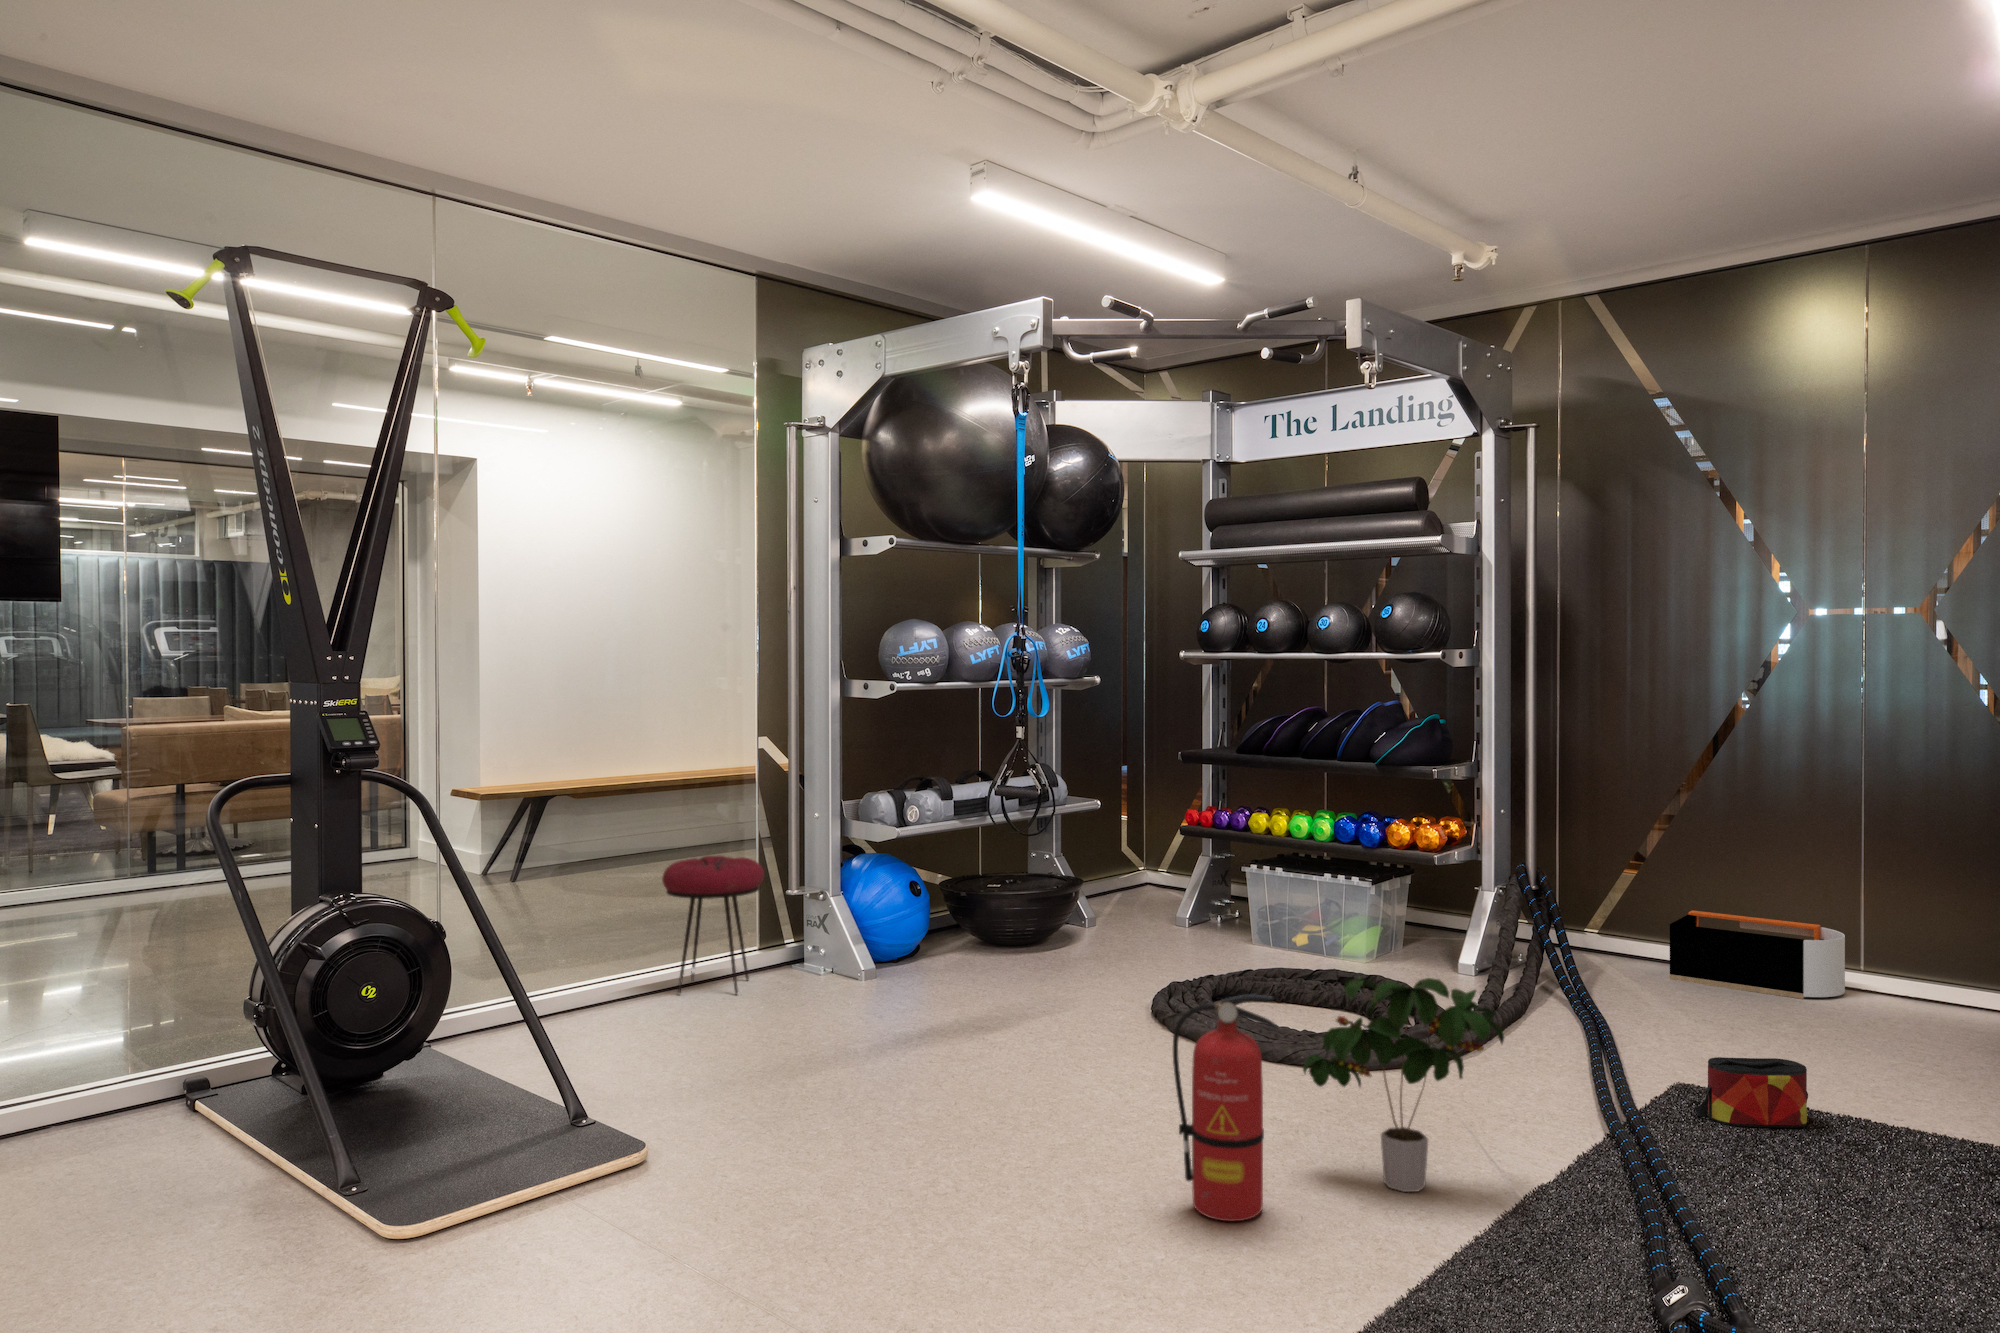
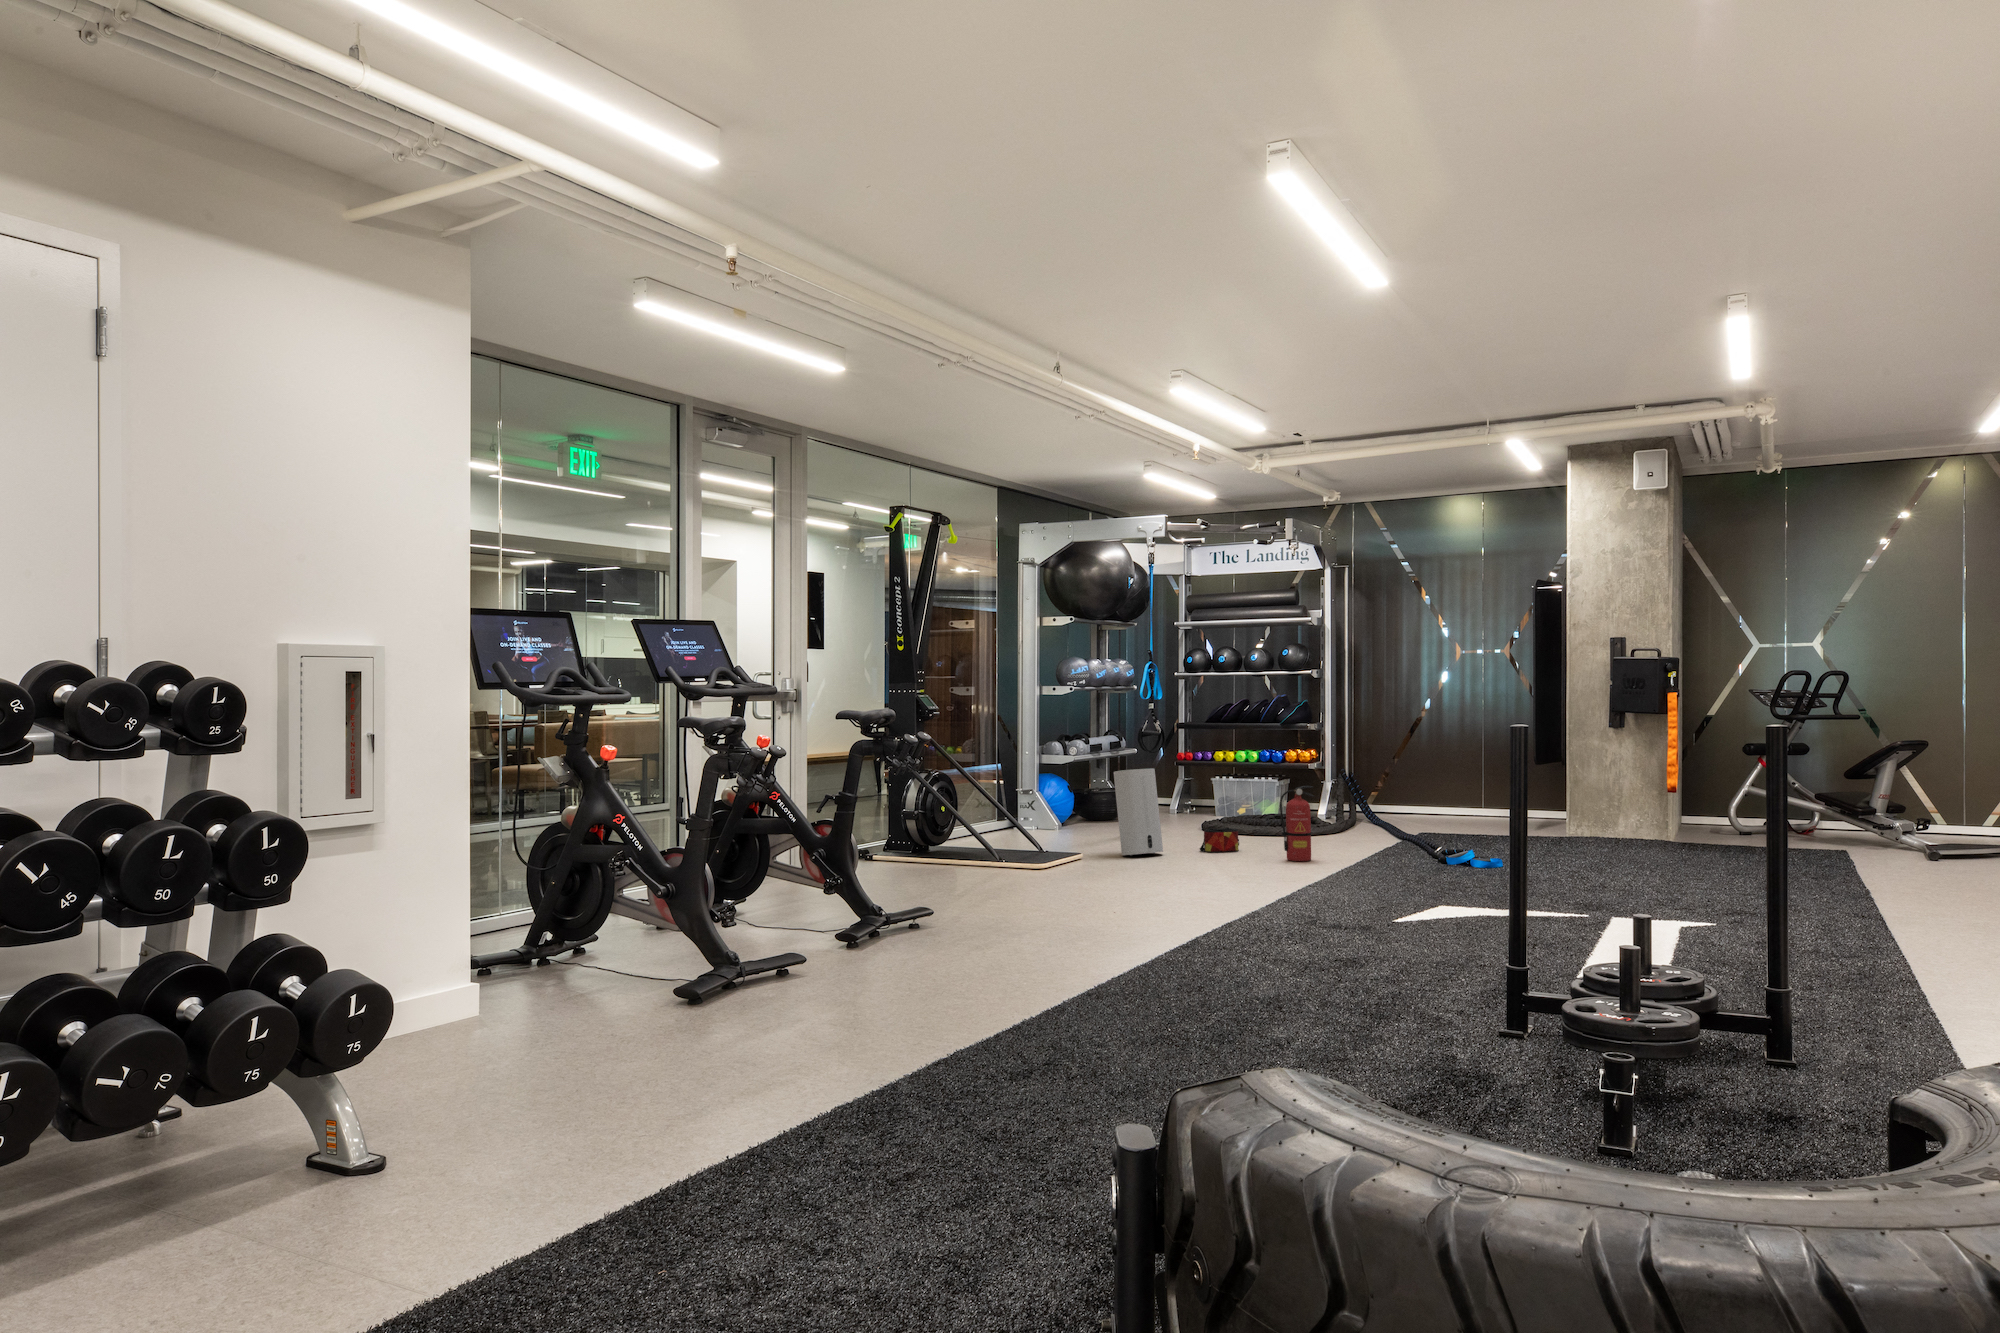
stool: present [662,856,764,994] -> none [972,772,1020,836]
air purifier: none [791,903,910,1133] -> present [1114,769,1163,856]
storage bin: present [1670,910,1845,999] -> none [1409,788,1480,819]
potted plant: present [1303,976,1504,1192] -> none [1314,782,1383,855]
bag: present [1695,1057,1808,1128] -> present [1200,828,1239,852]

